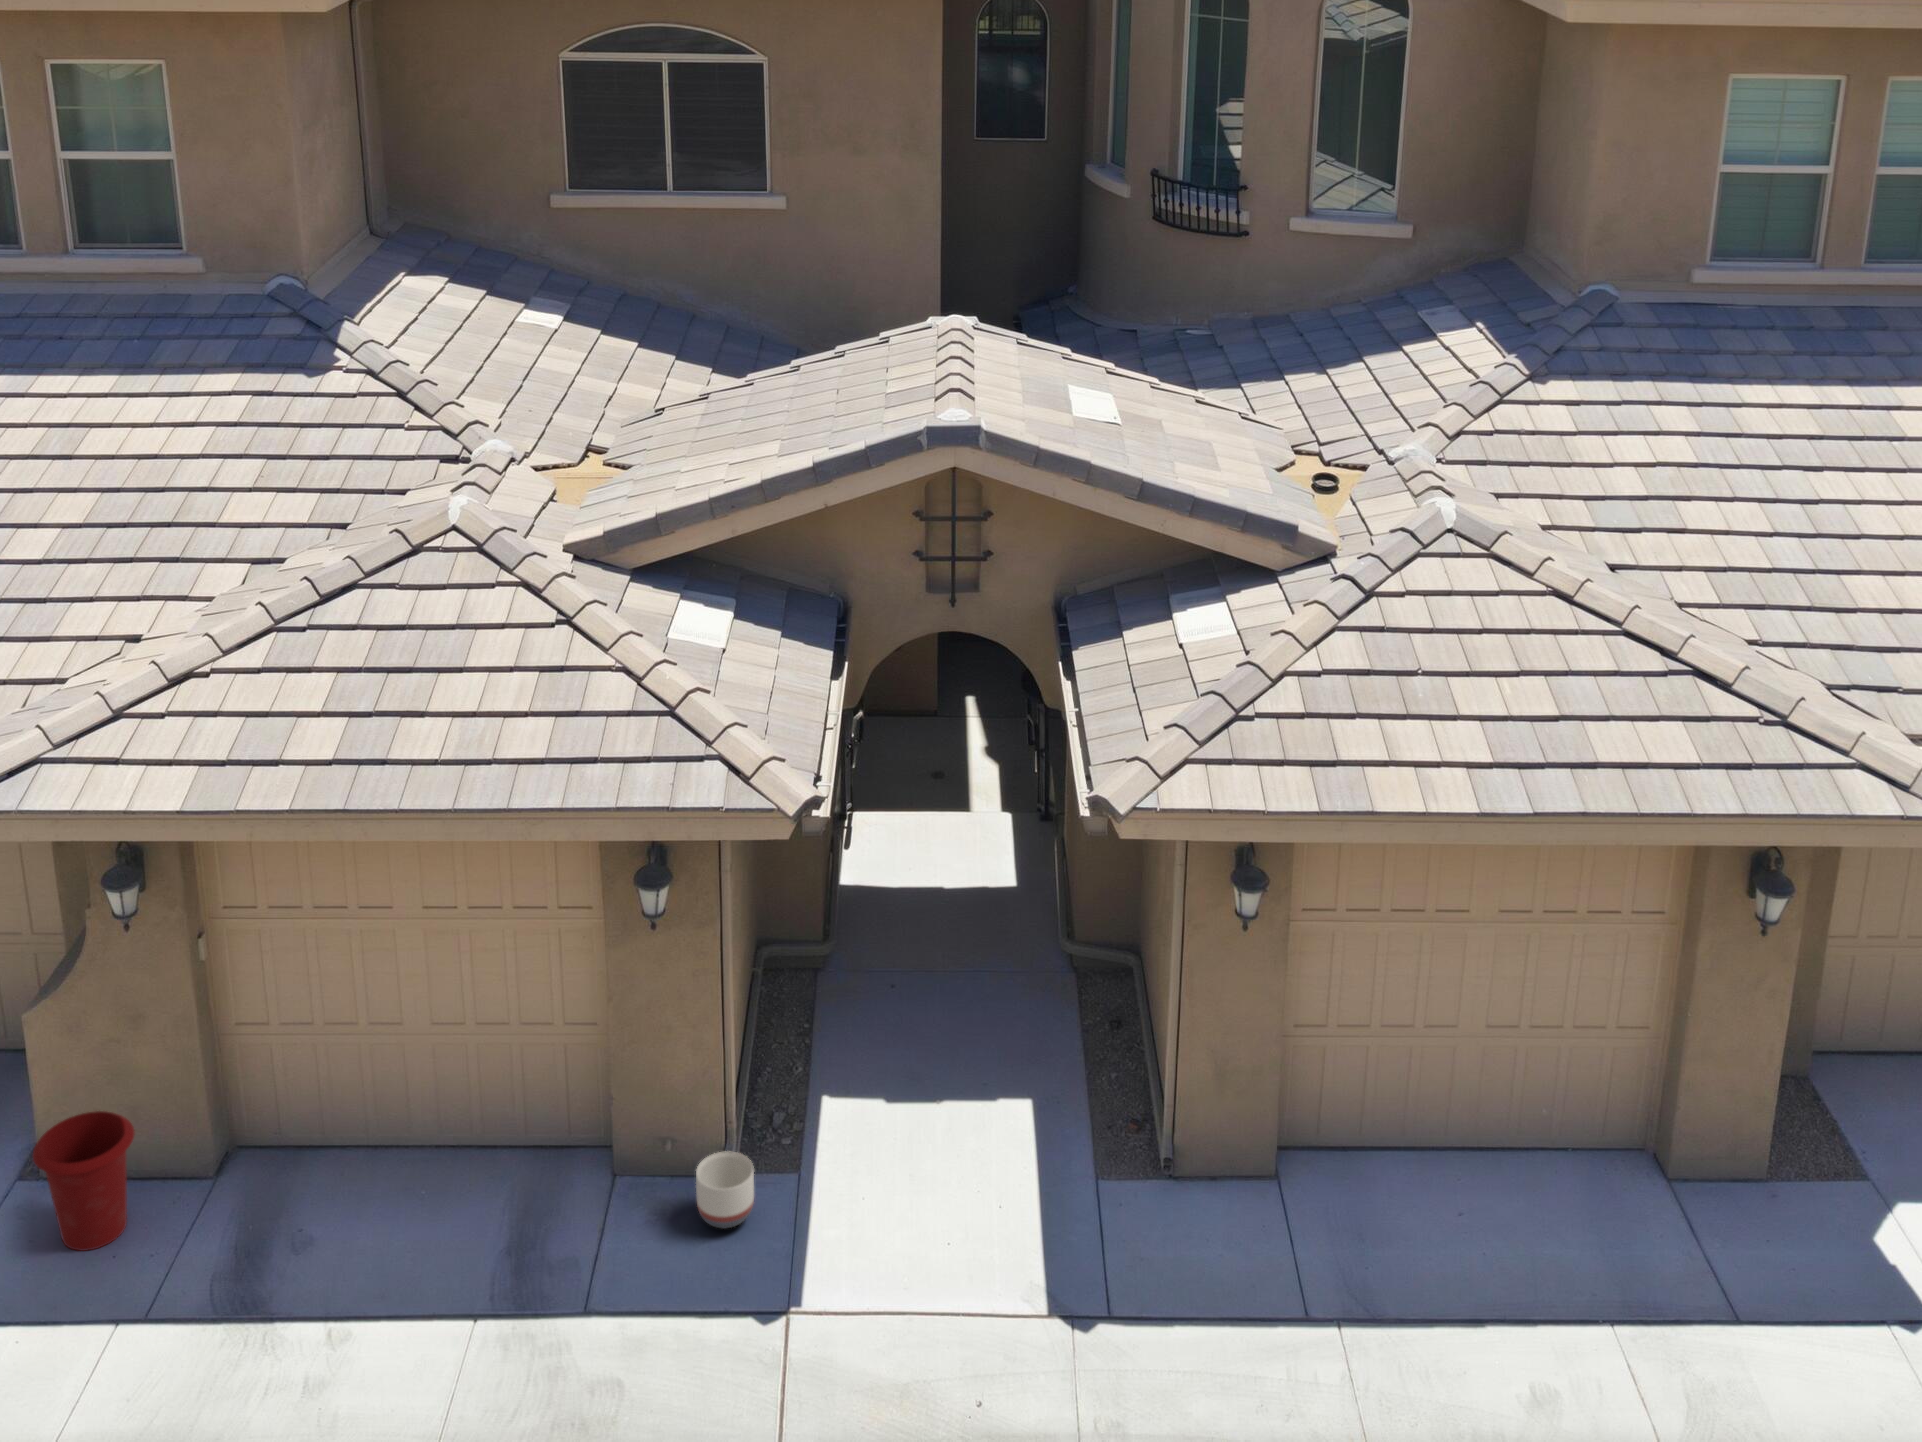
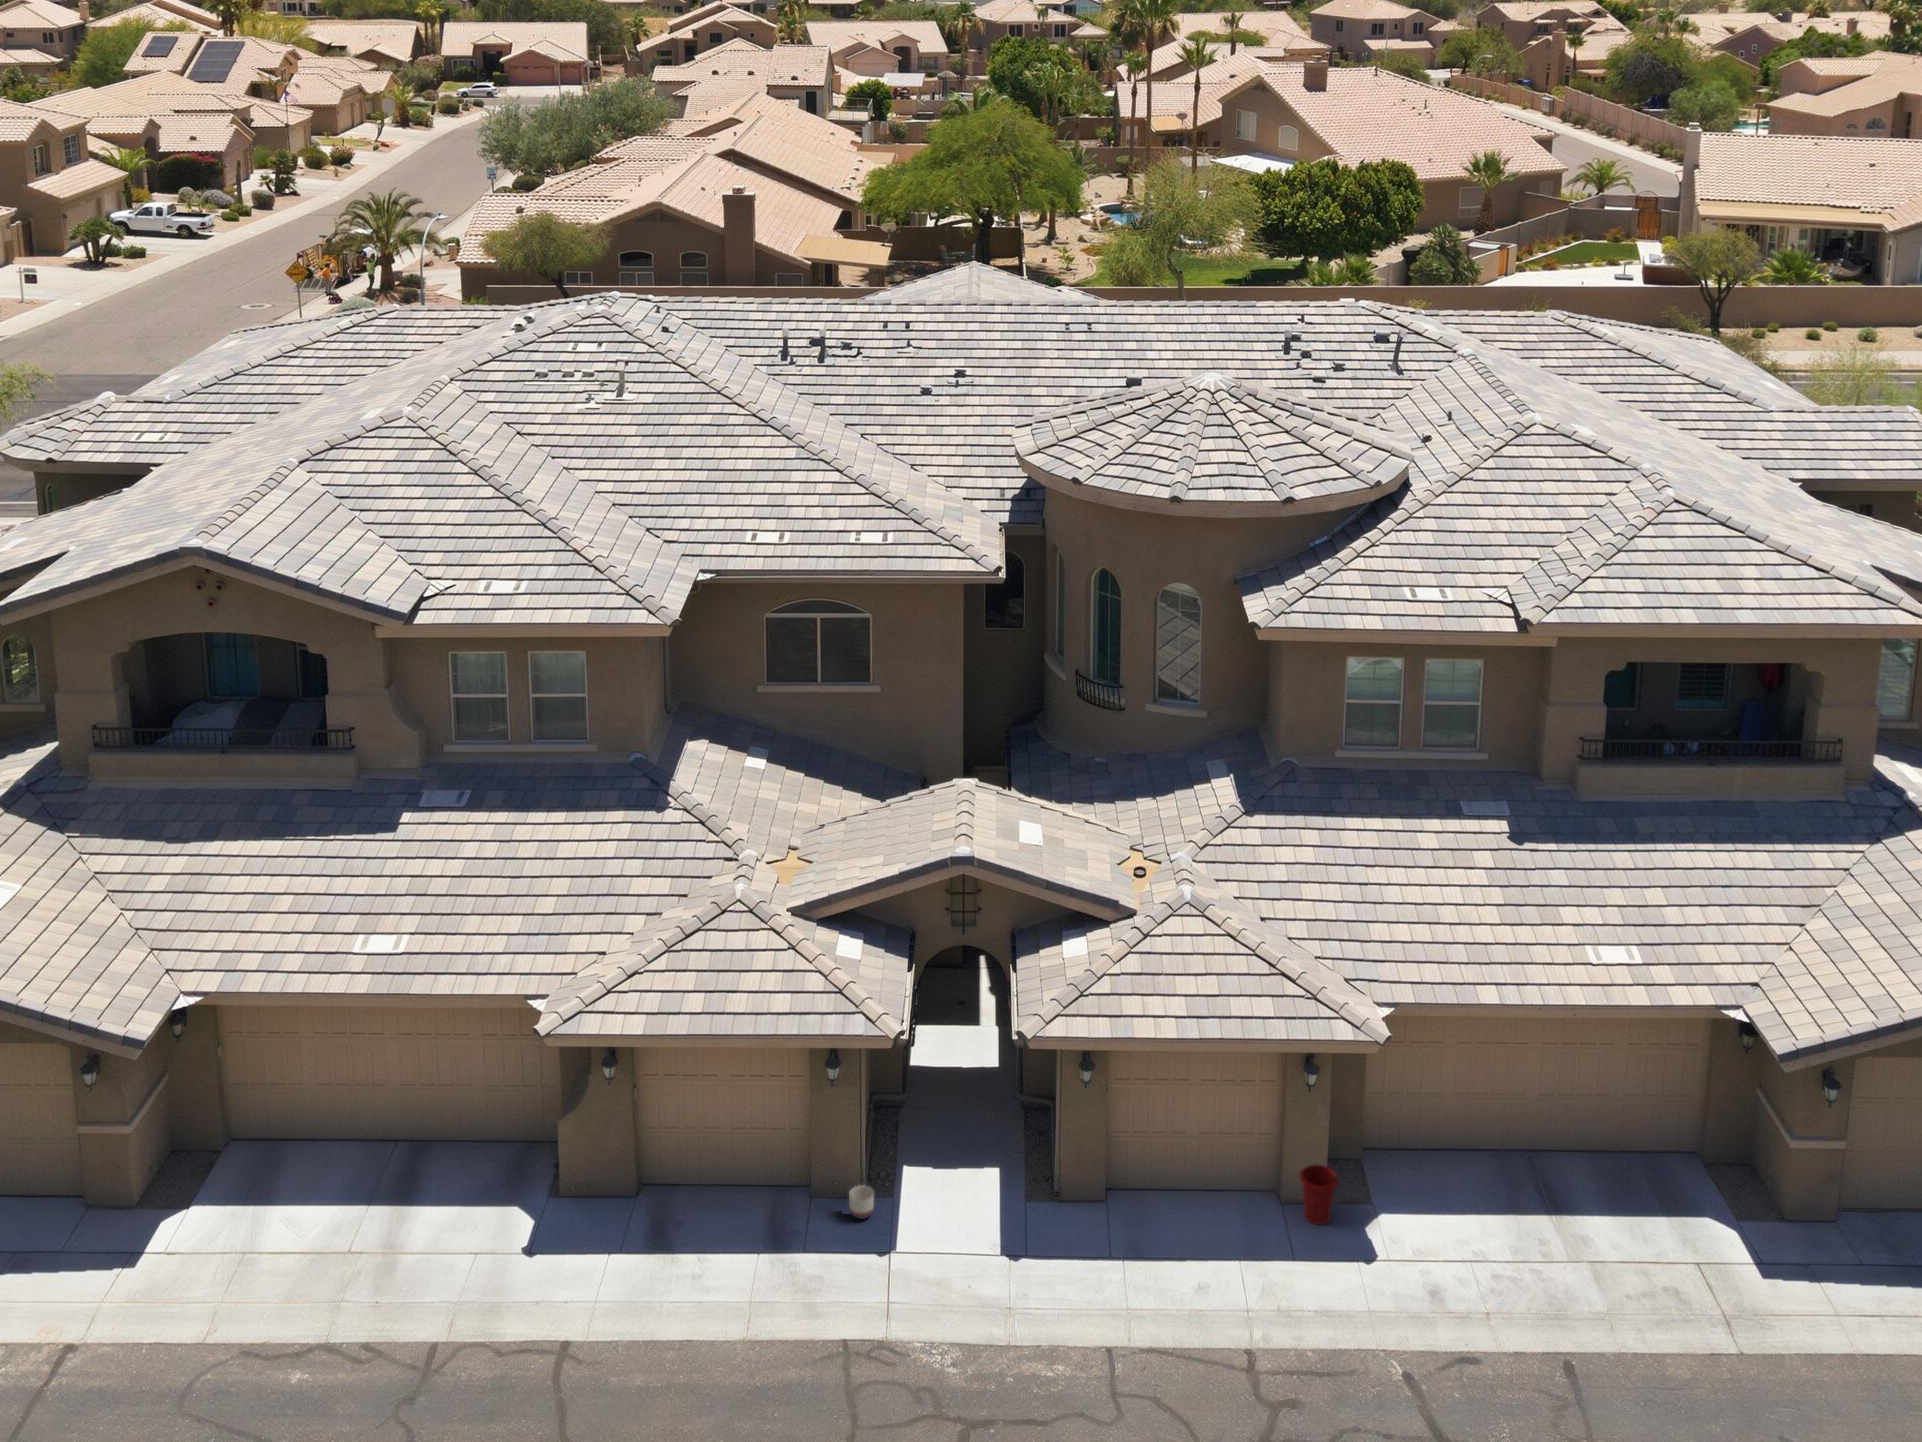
waste bin: present [33,1111,135,1251] -> present [1299,1165,1339,1225]

